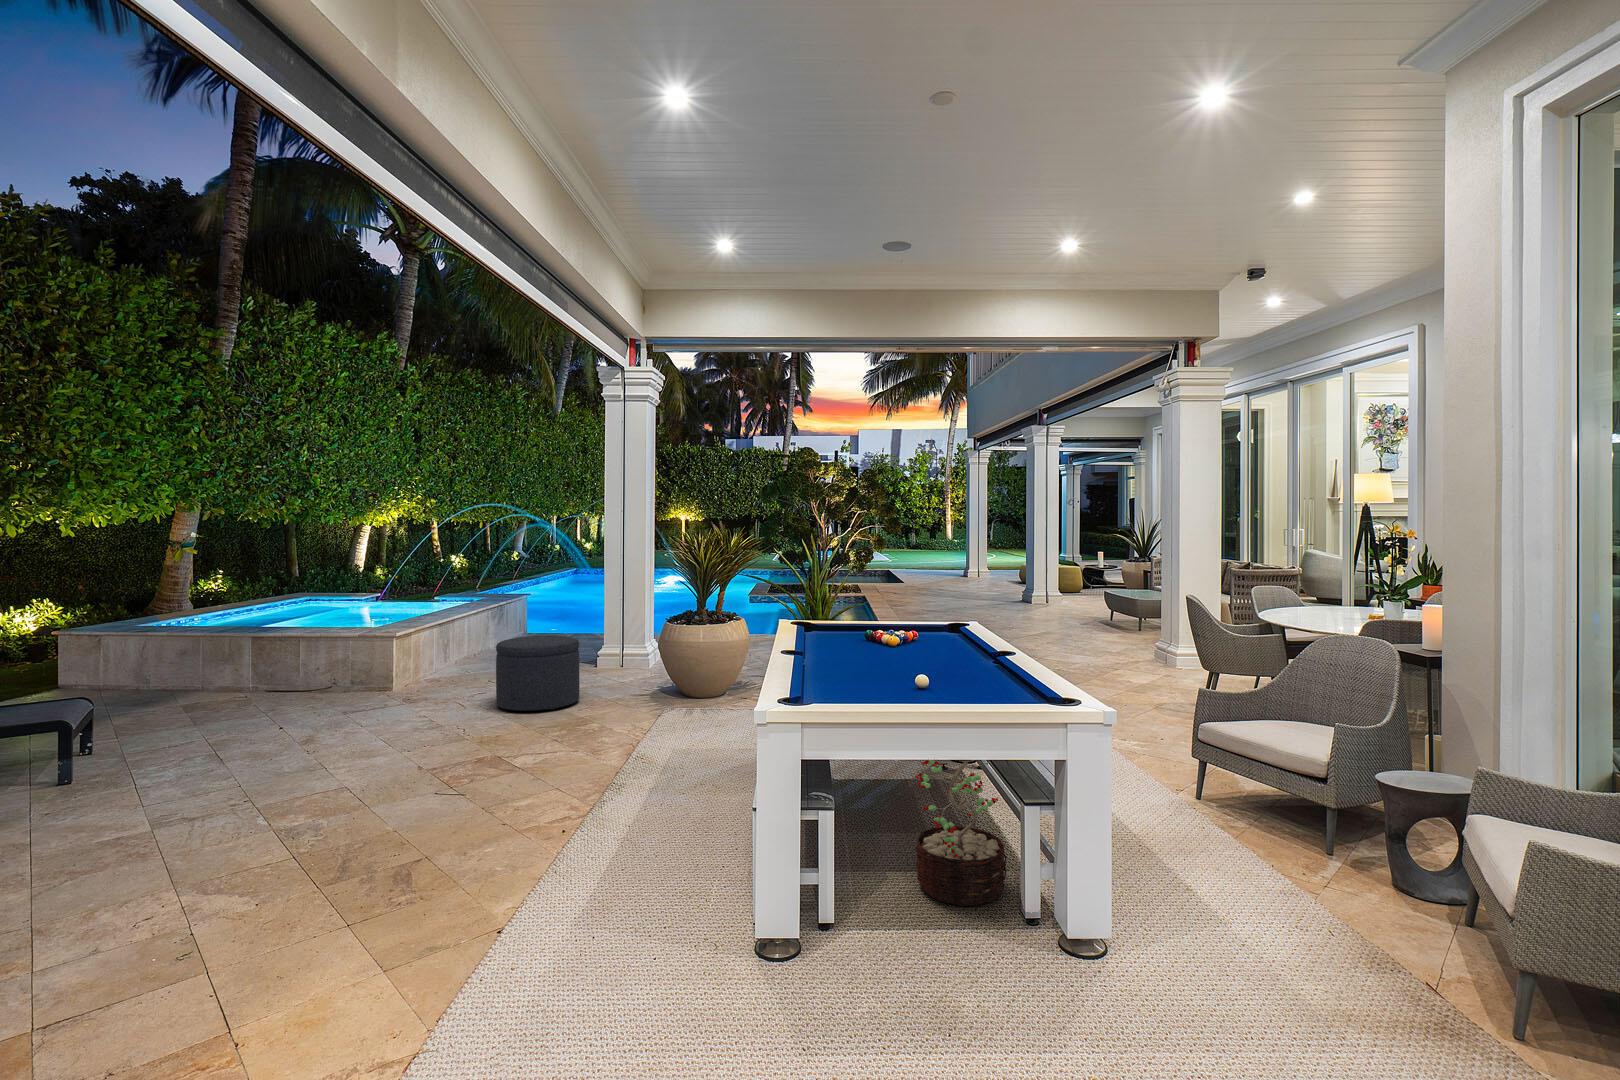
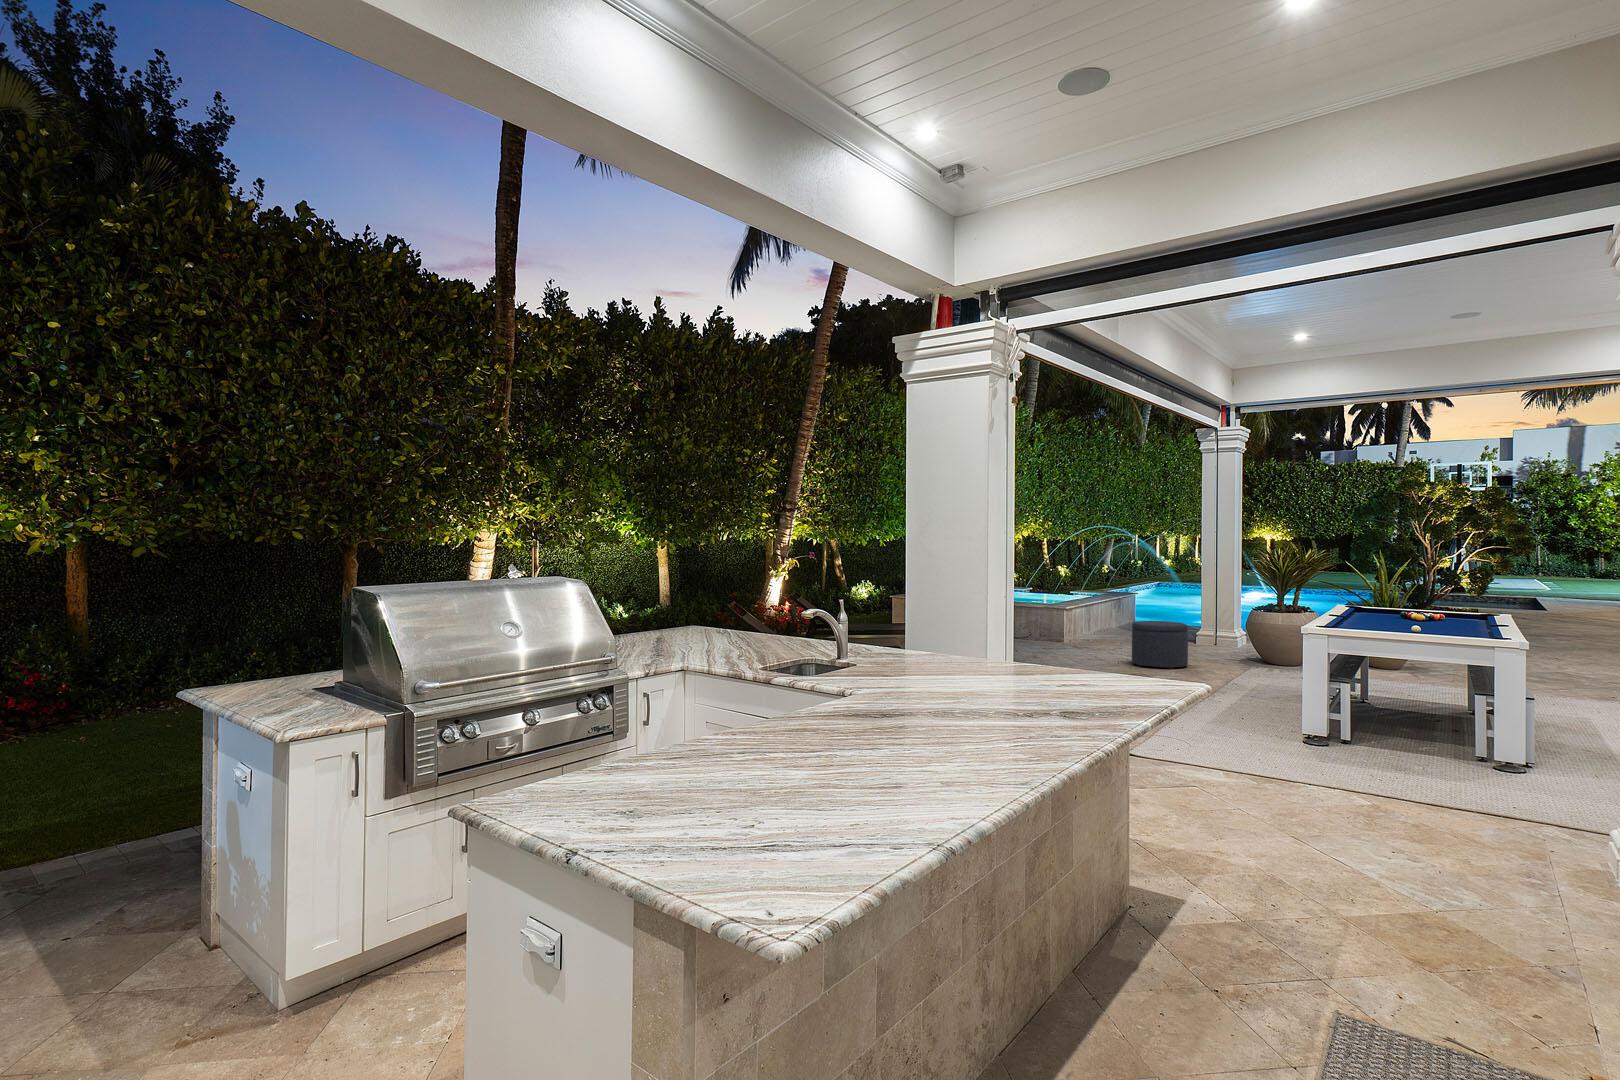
decorative plant: present [915,760,1007,906] -> none [1398,663,1458,747]

